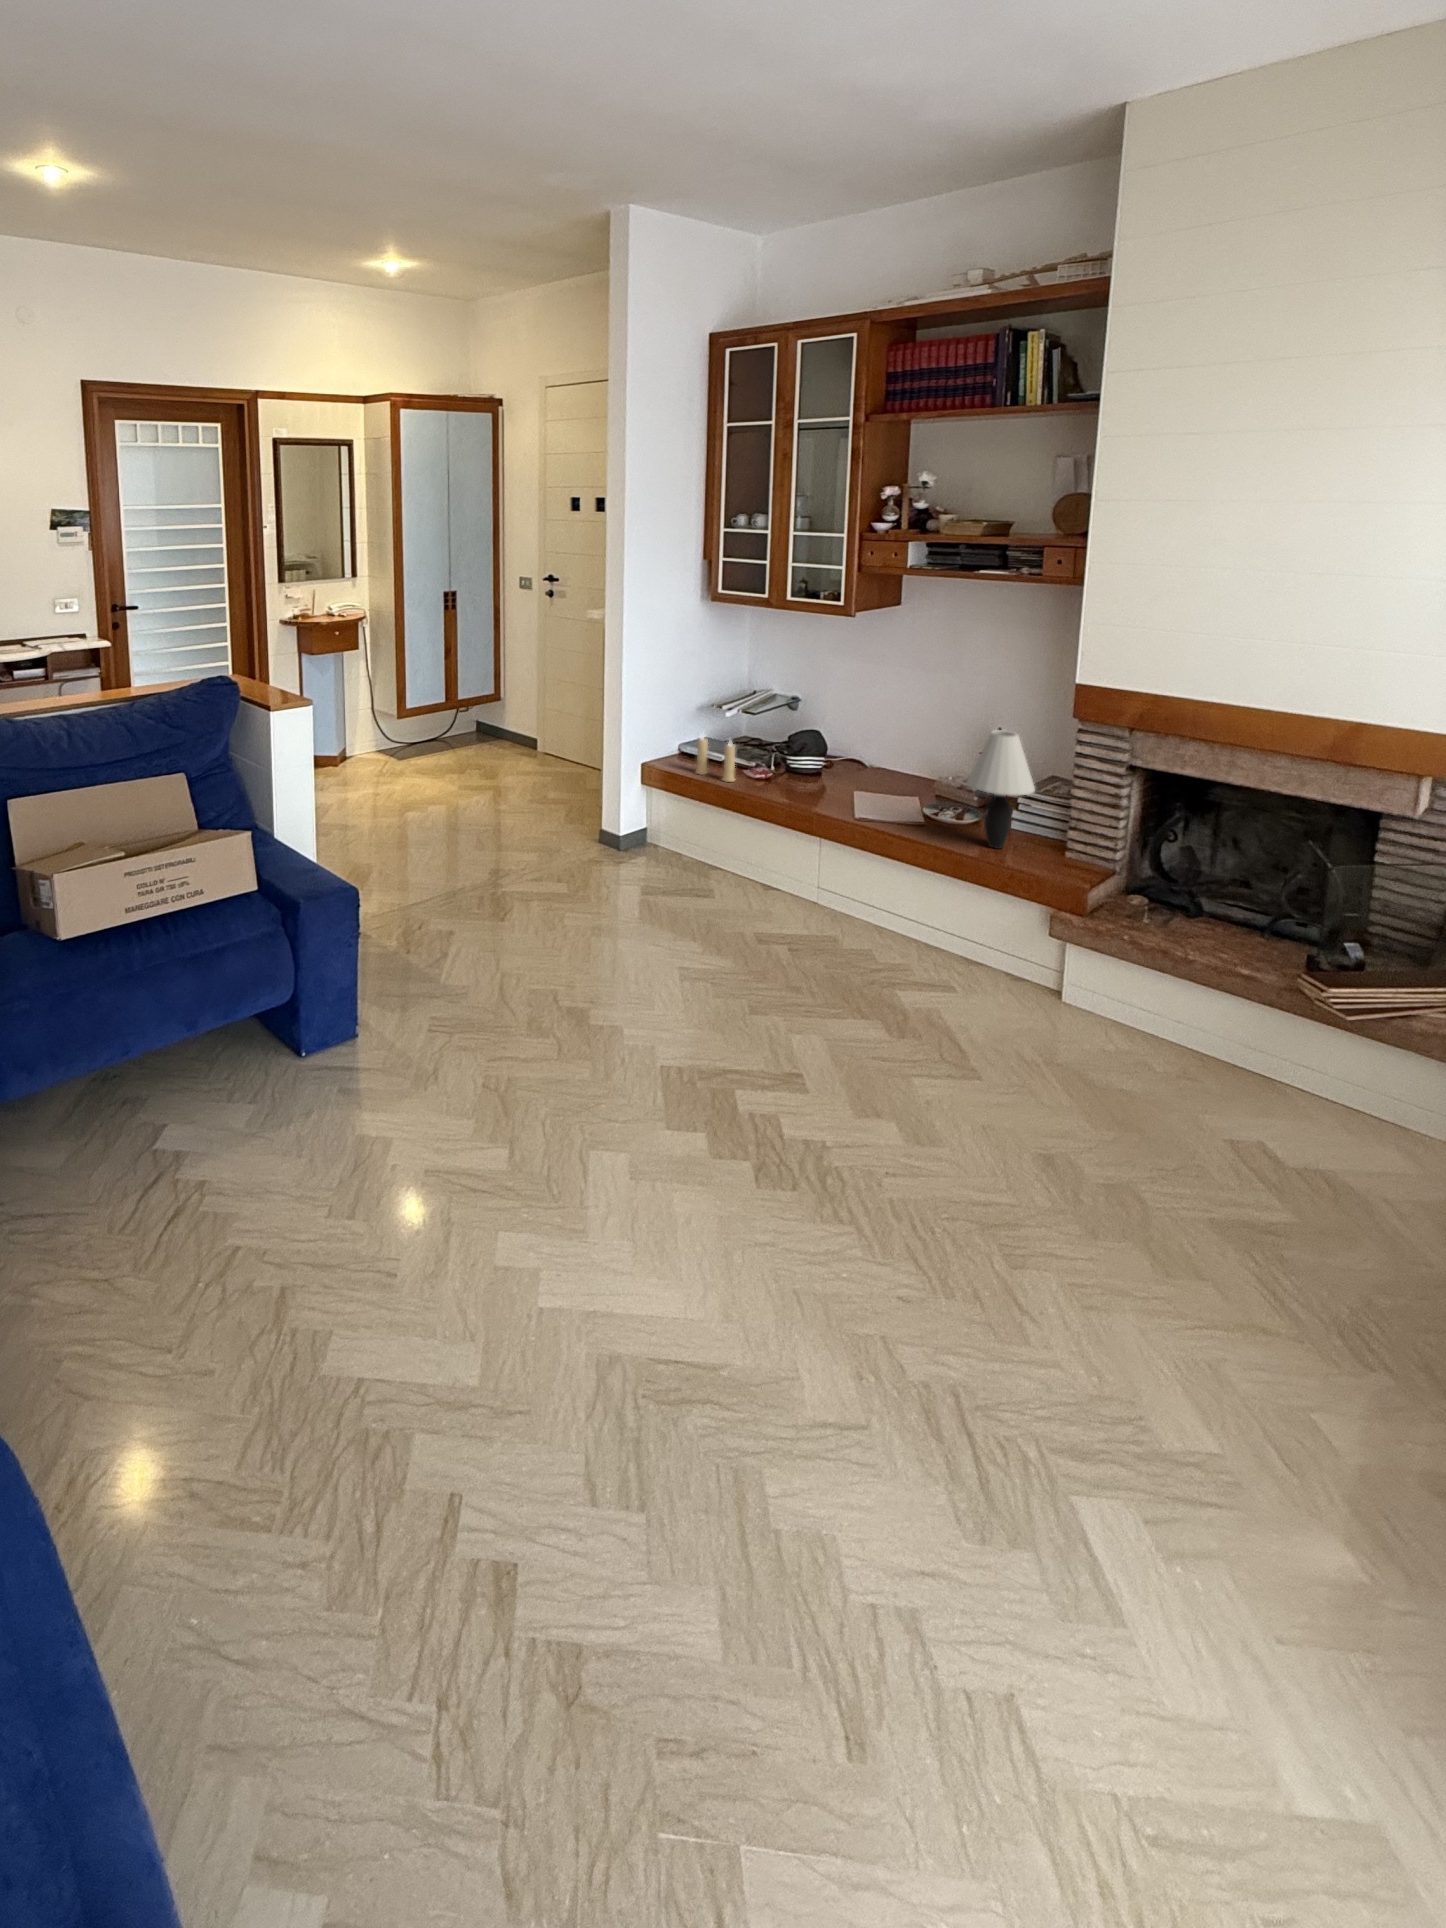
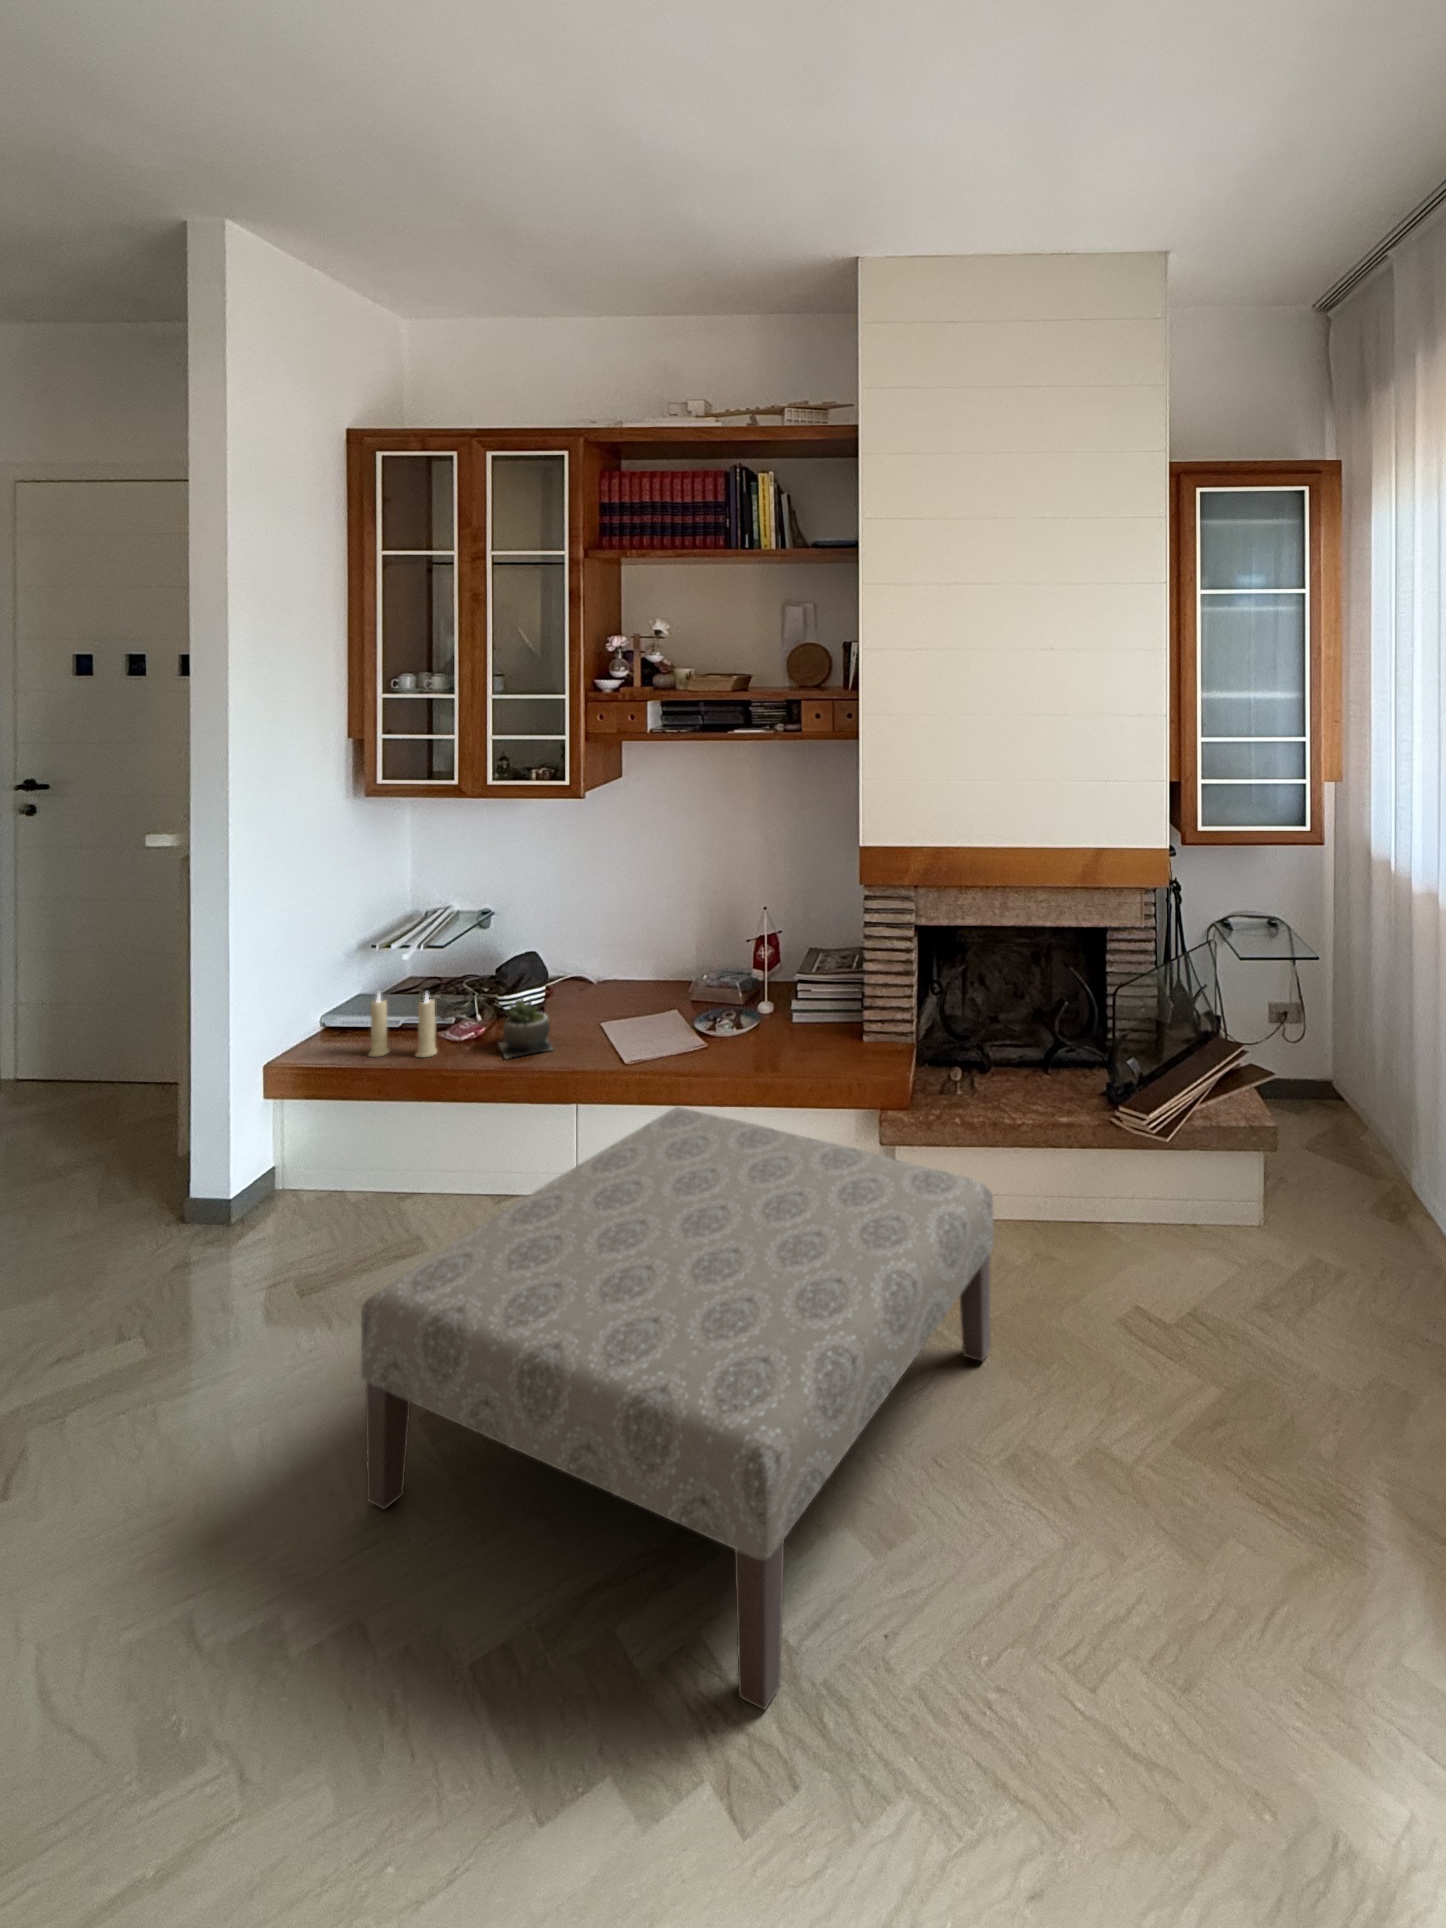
table lamp: present [967,730,1035,849] -> none [757,911,829,1054]
succulent plant: none [775,755,811,798] -> present [499,998,553,1058]
ottoman: none [626,851,1086,1167] -> present [361,1107,994,1709]

